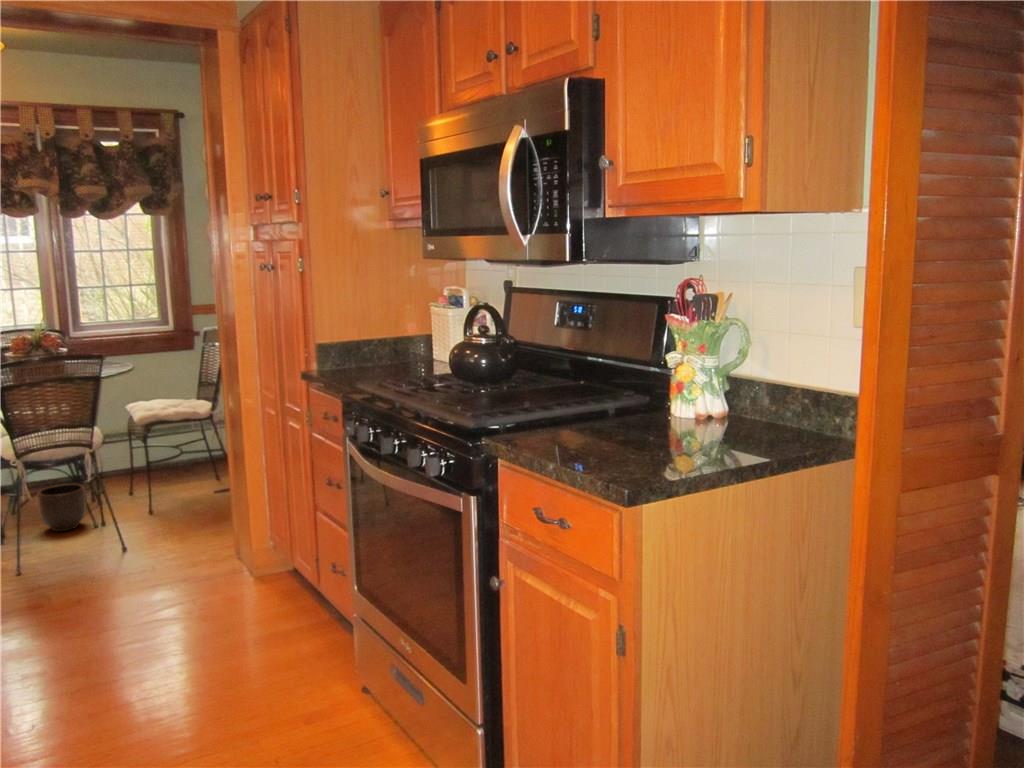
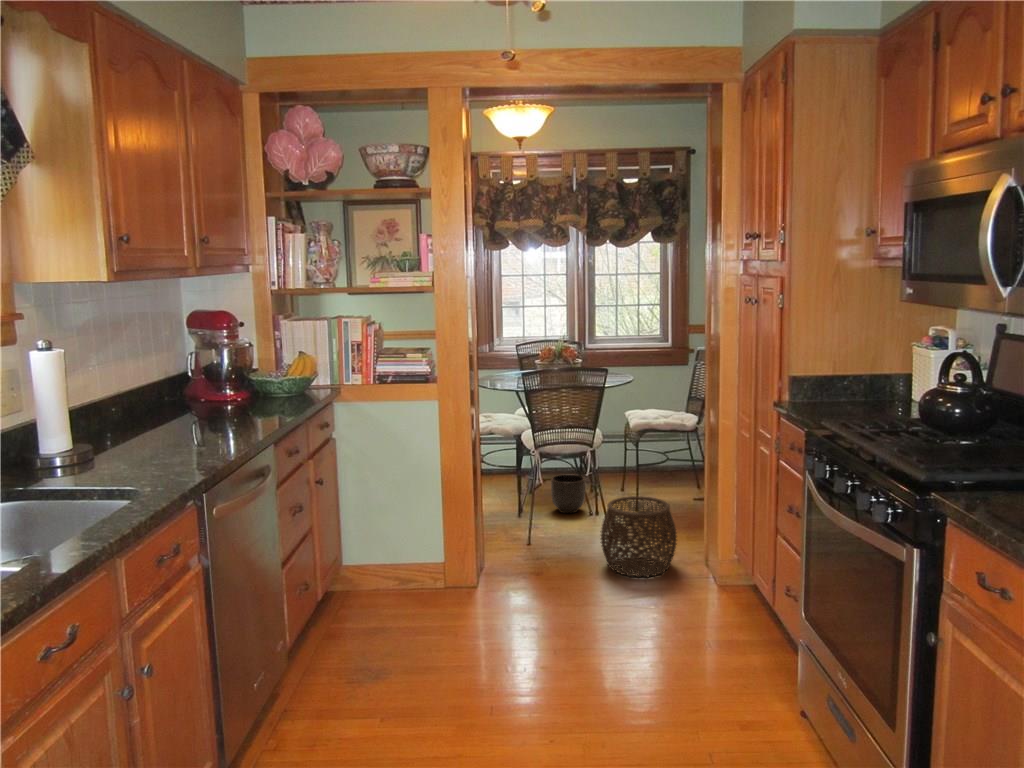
woven basket: none [112,495,206,589] -> present [601,496,677,577]

